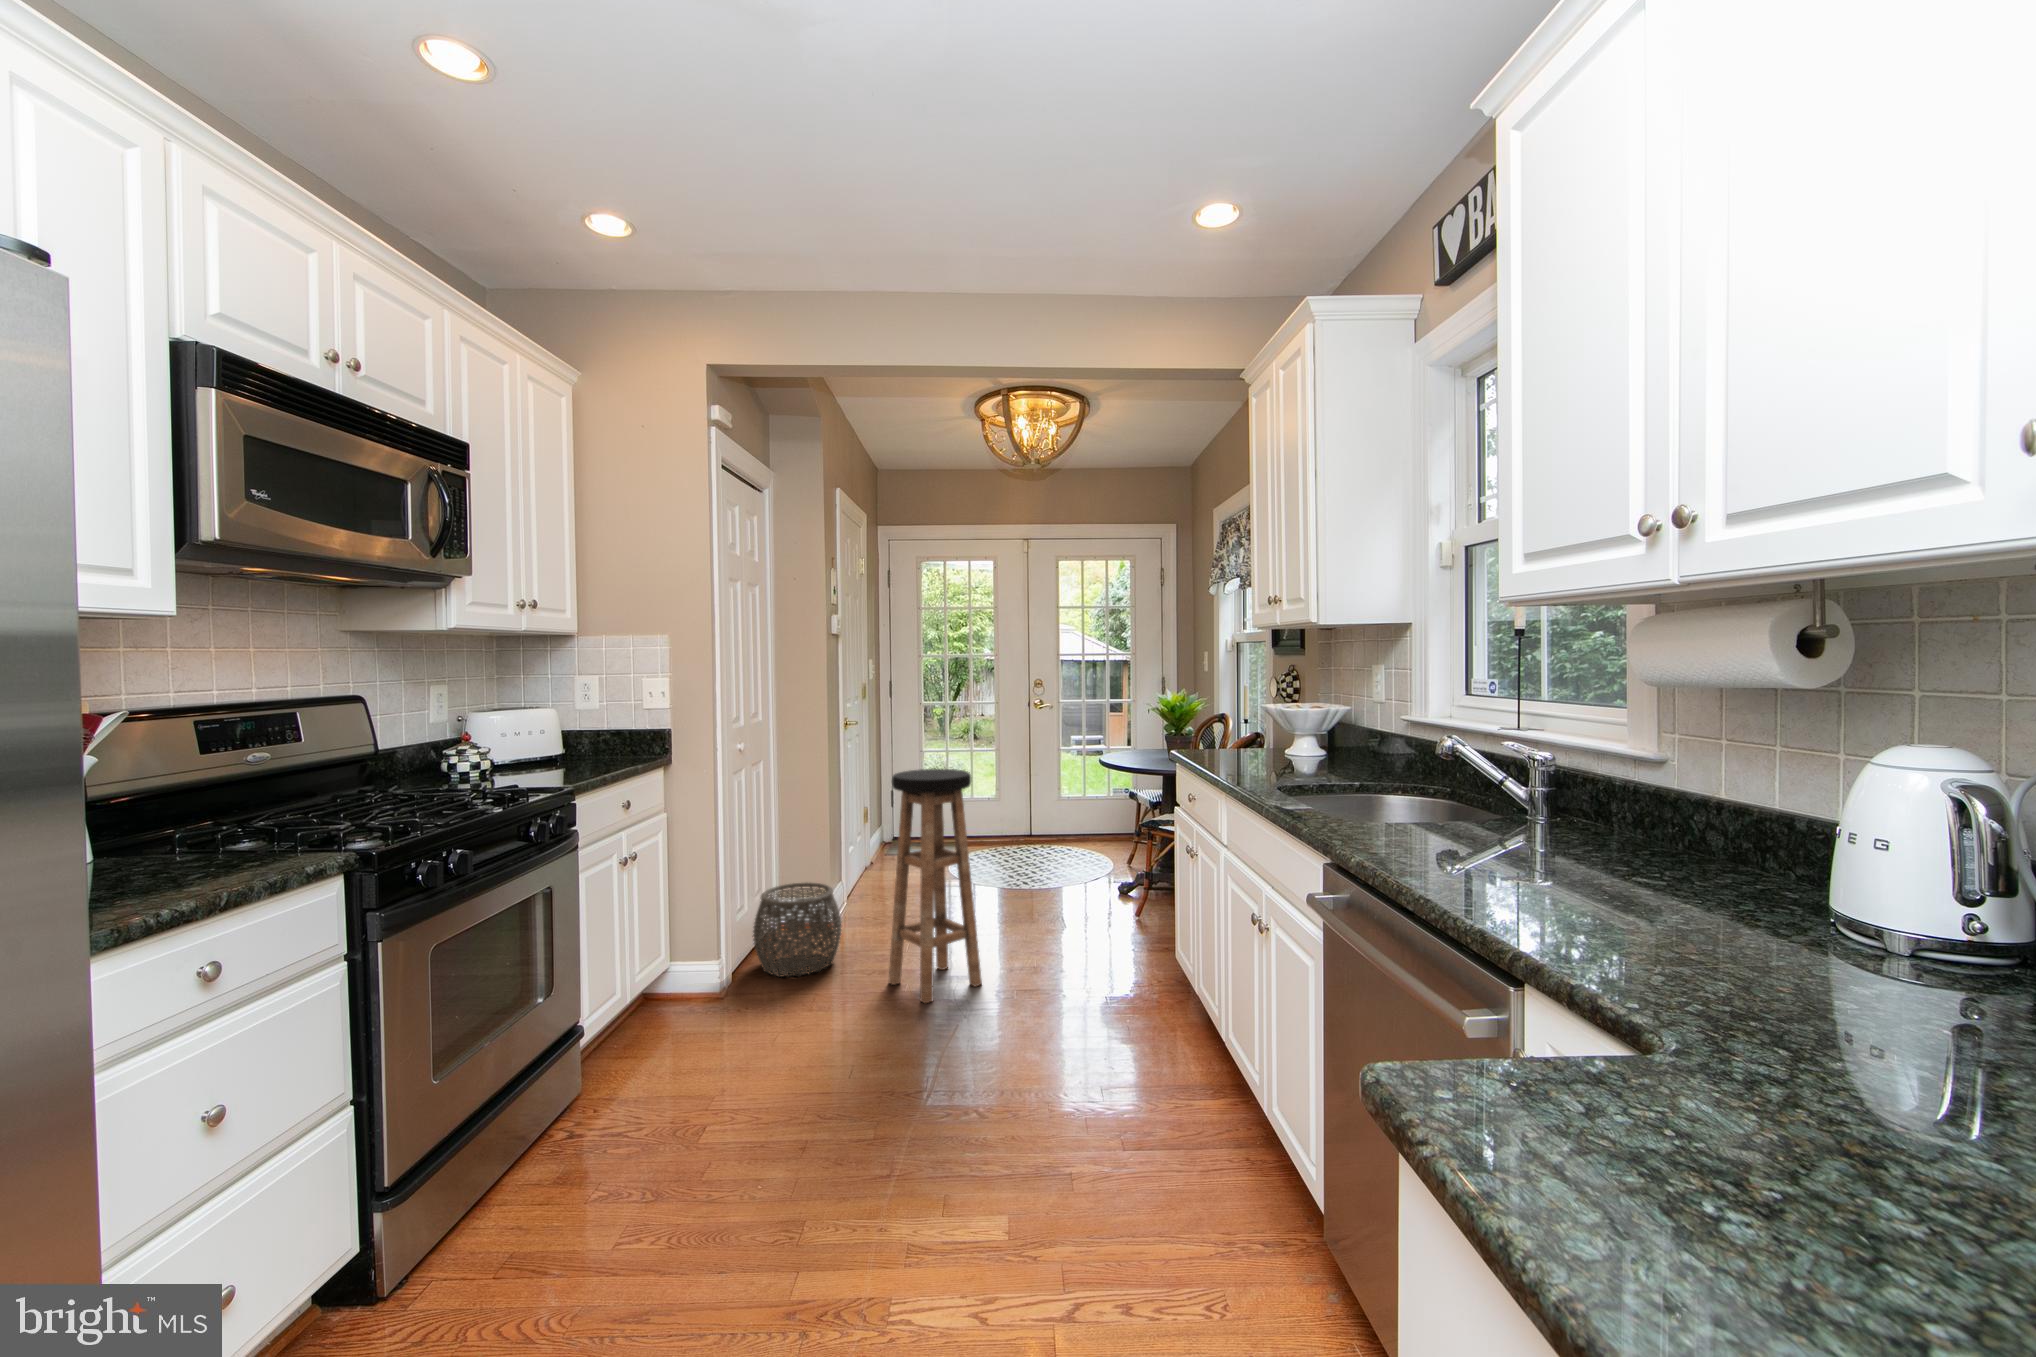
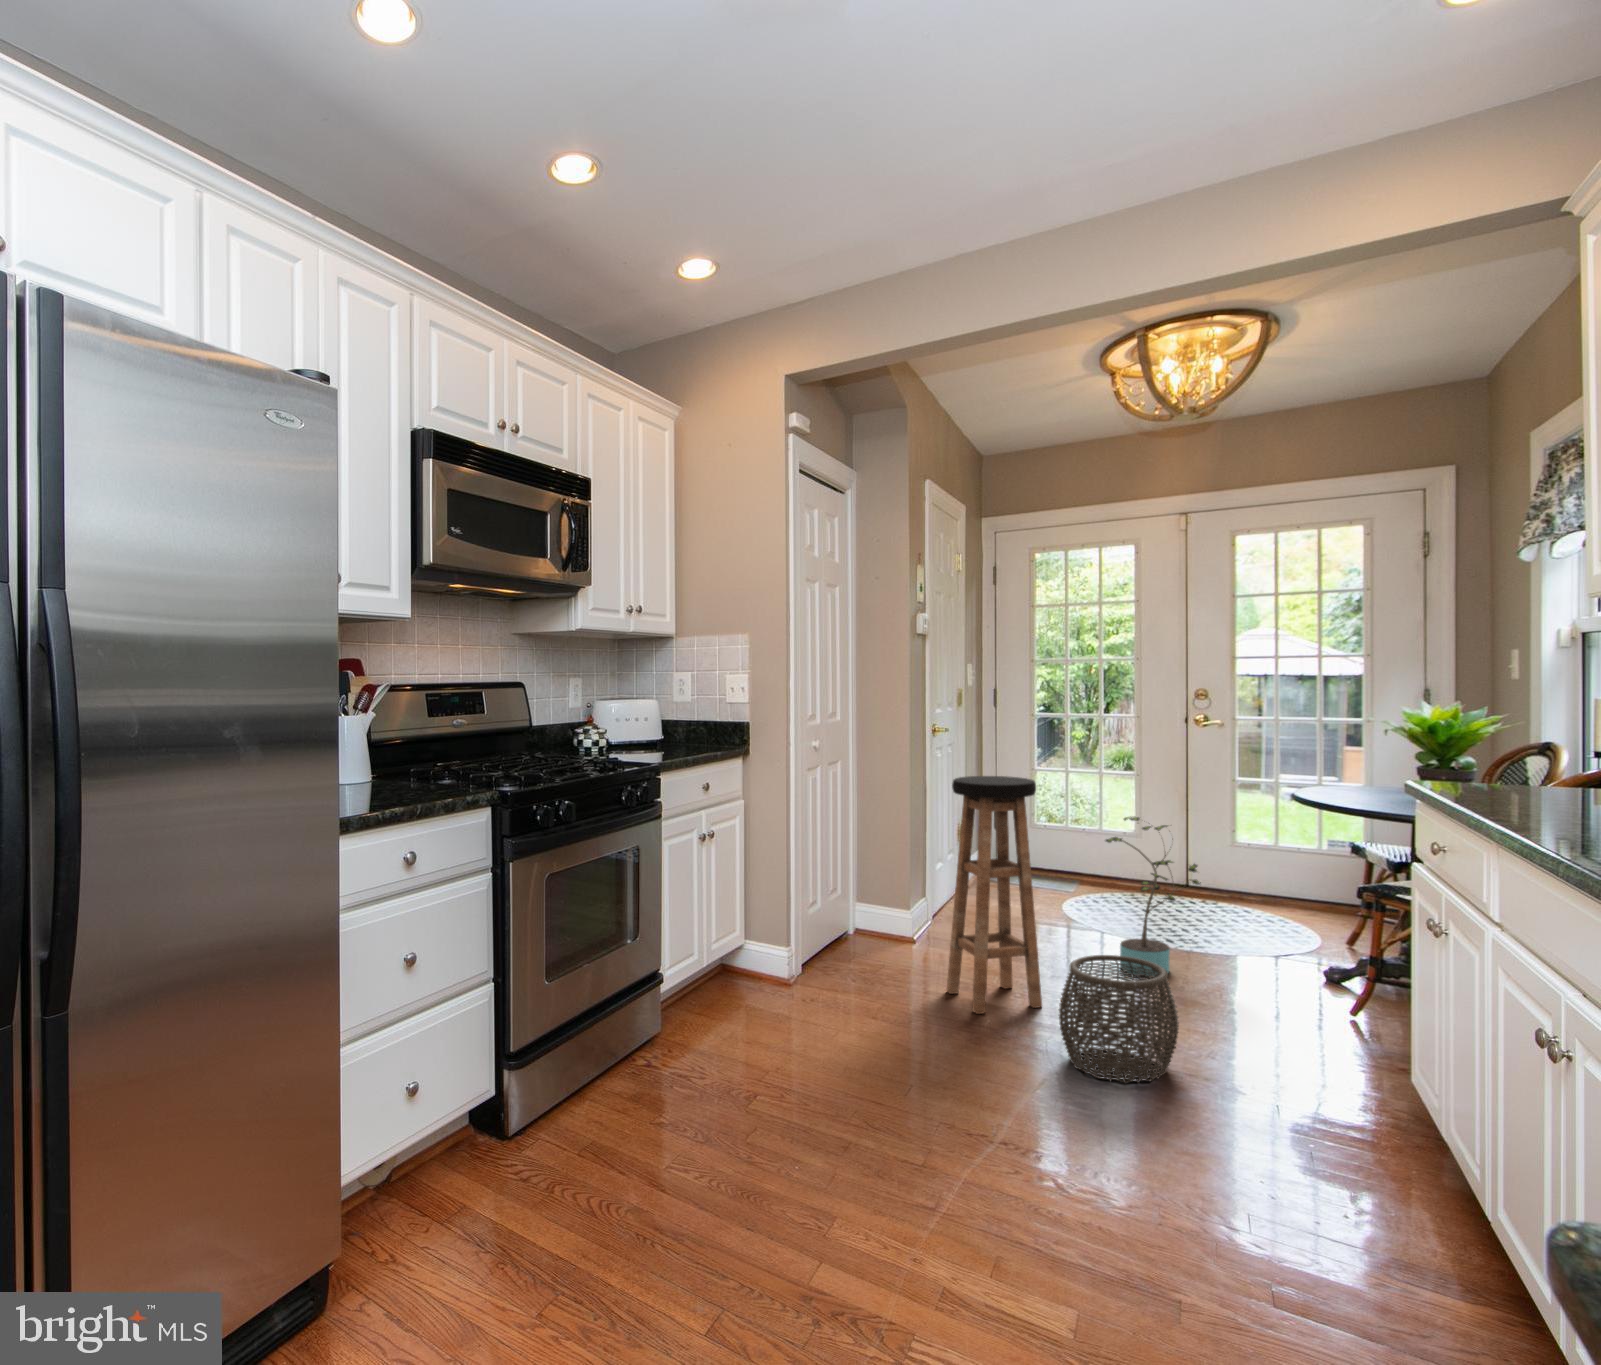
potted plant: none [1020,795,1099,936] -> present [1106,817,1201,976]
woven basket: present [753,882,842,977] -> present [1059,955,1179,1083]

